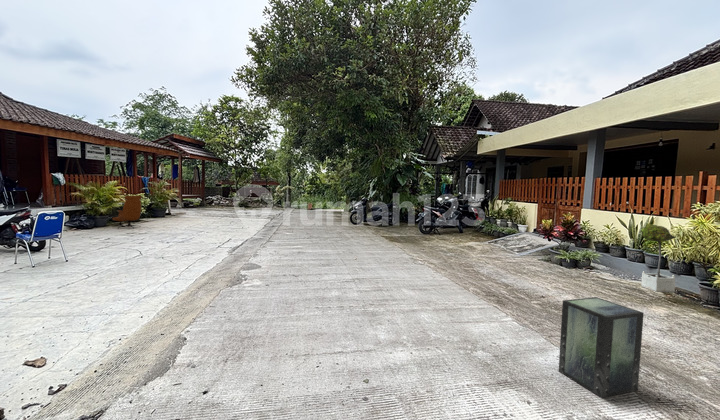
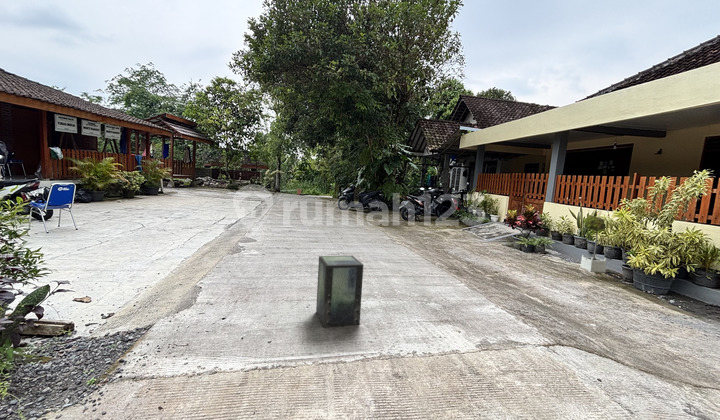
lounge chair: present [112,196,141,228] -> none [109,172,138,204]
storage box: present [559,297,644,398] -> present [316,256,363,327]

